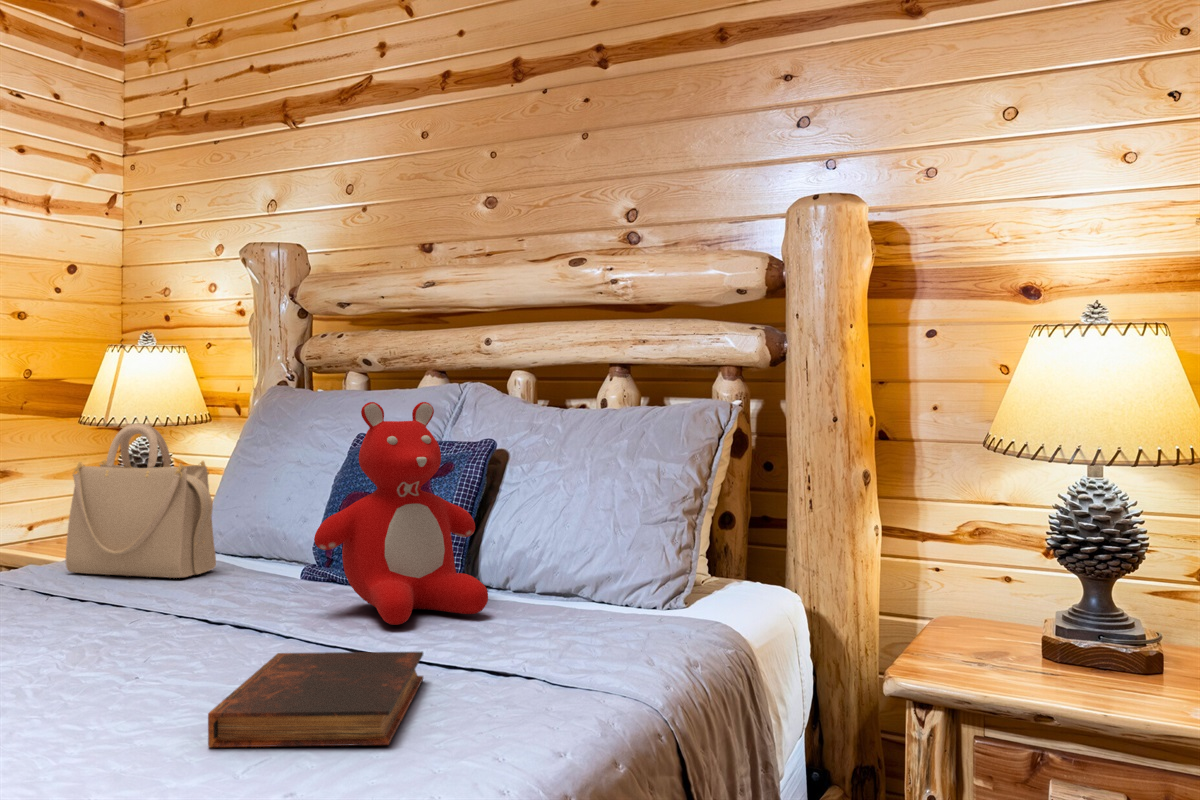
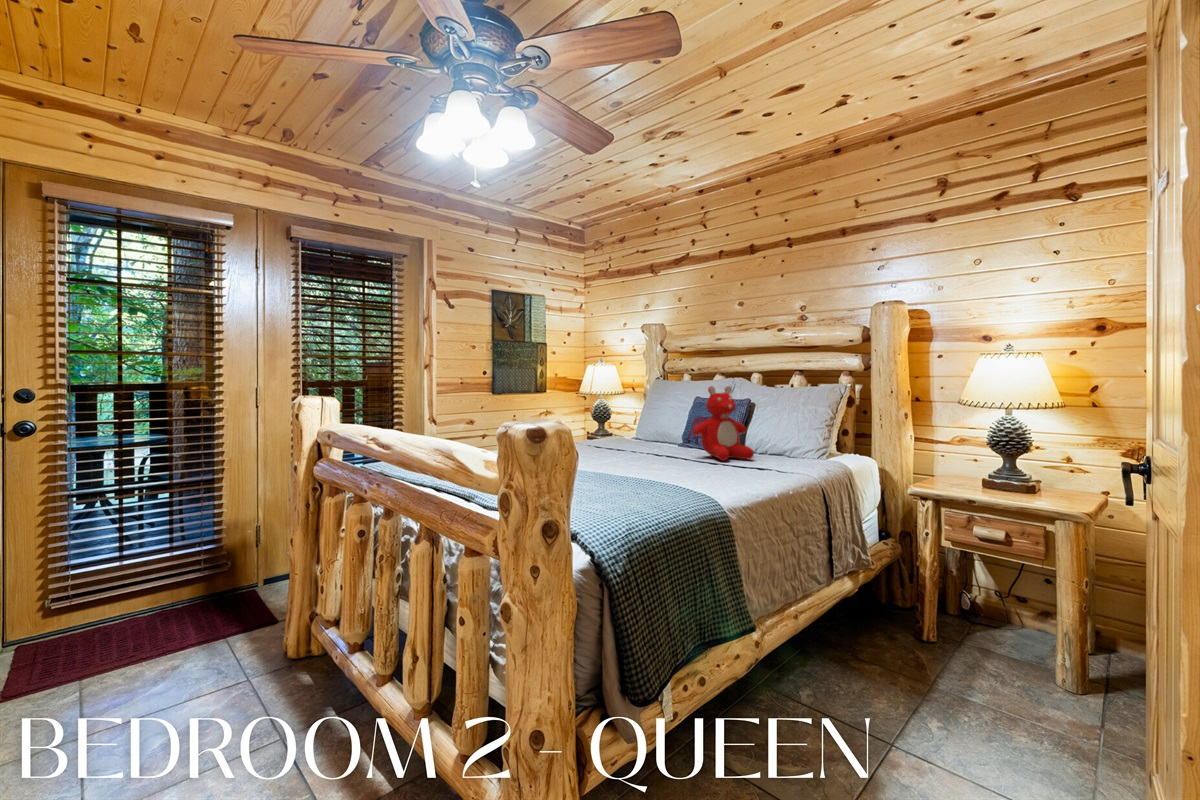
handbag: present [65,424,216,578] -> none [598,394,647,447]
book: present [208,652,423,747] -> none [690,462,741,482]

